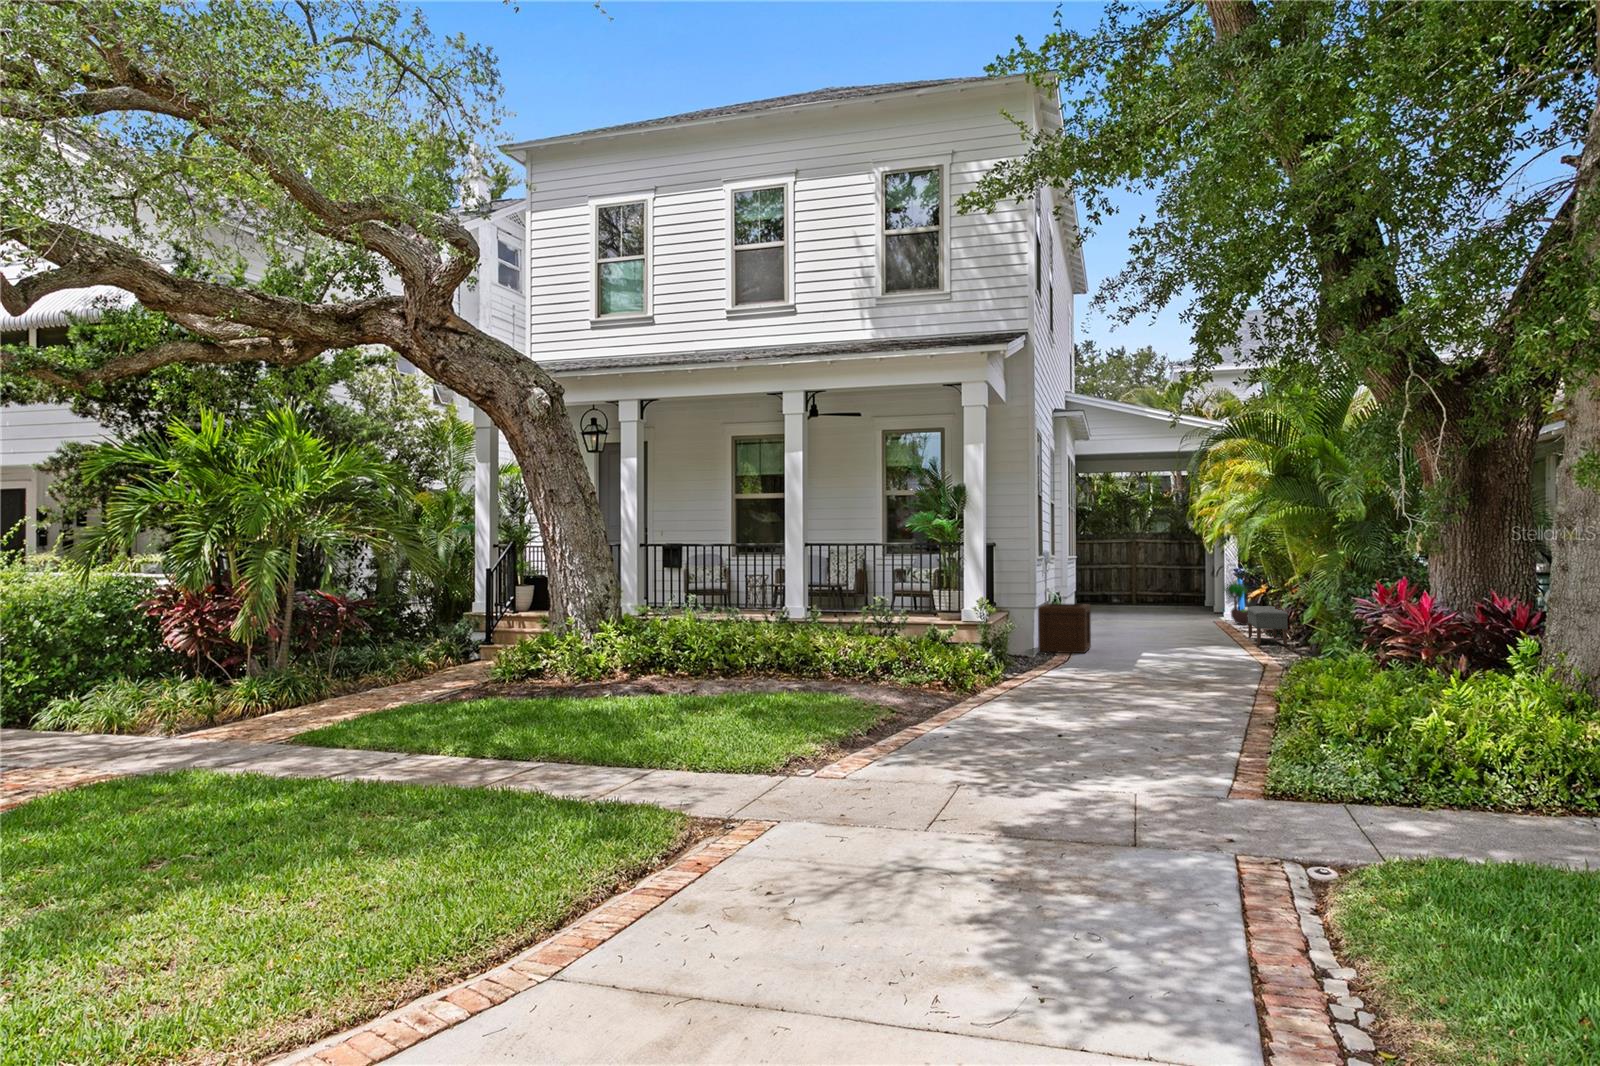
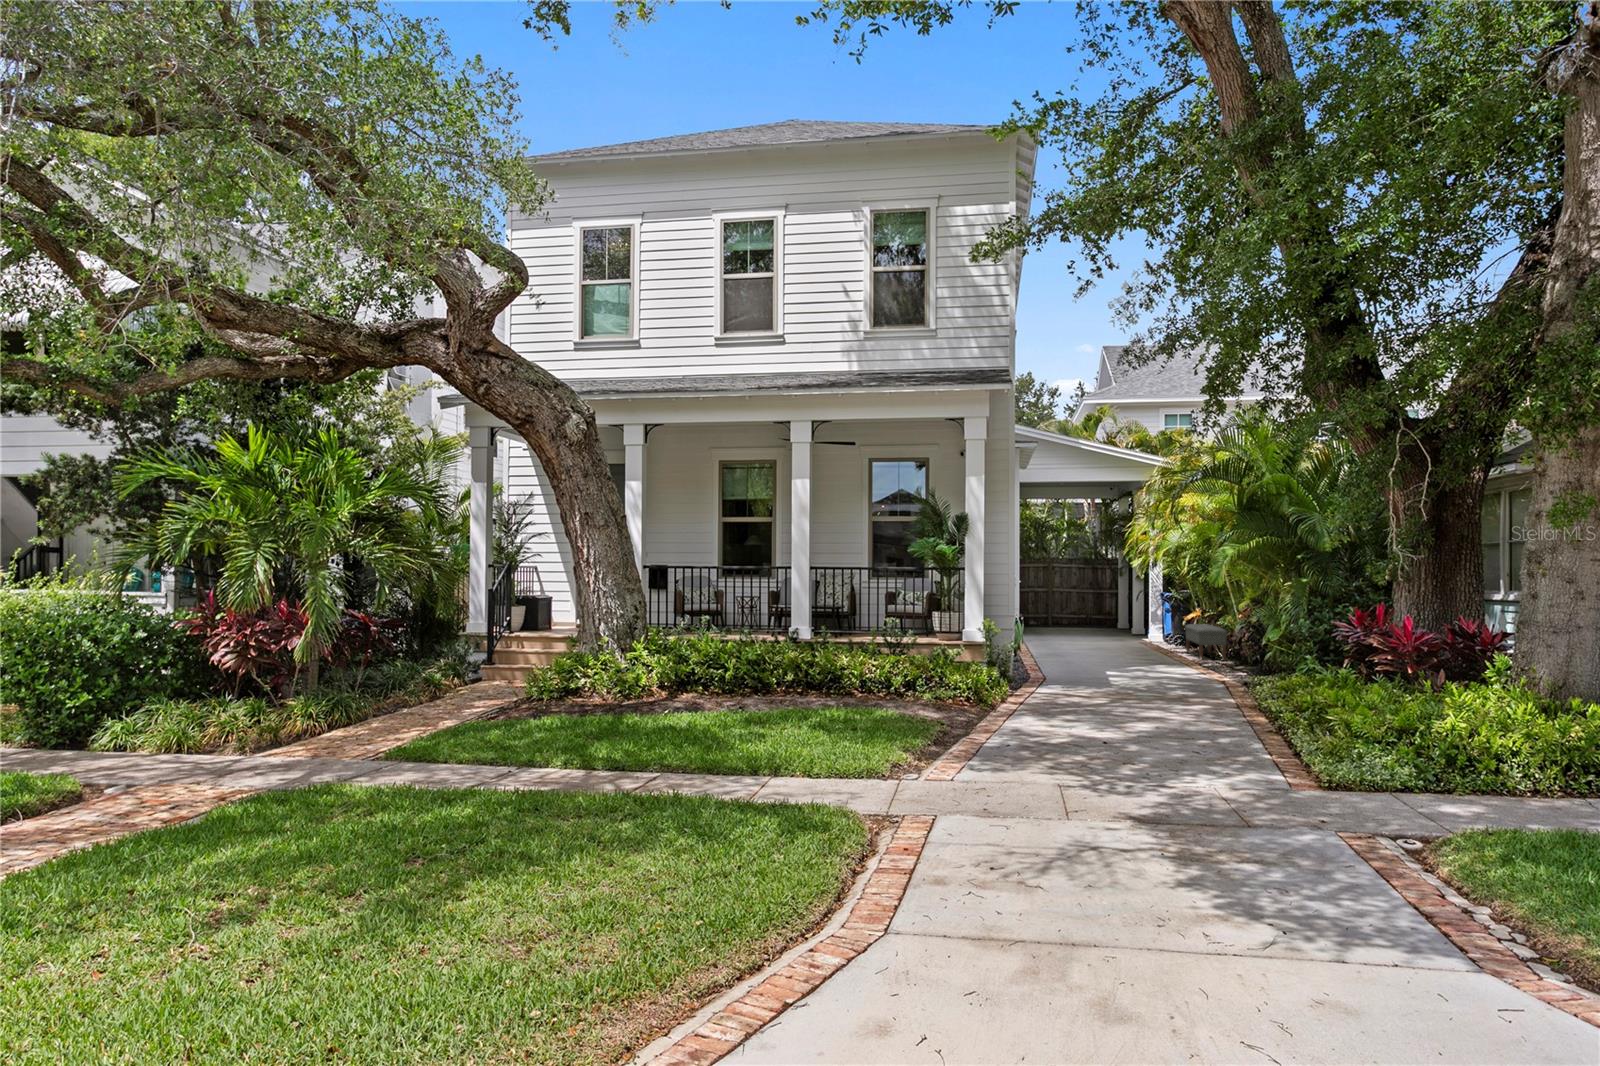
potted tree: present [1224,582,1248,625] -> none [1150,597,1181,641]
wooden crate: present [1038,603,1091,653] -> none [1012,622,1057,669]

